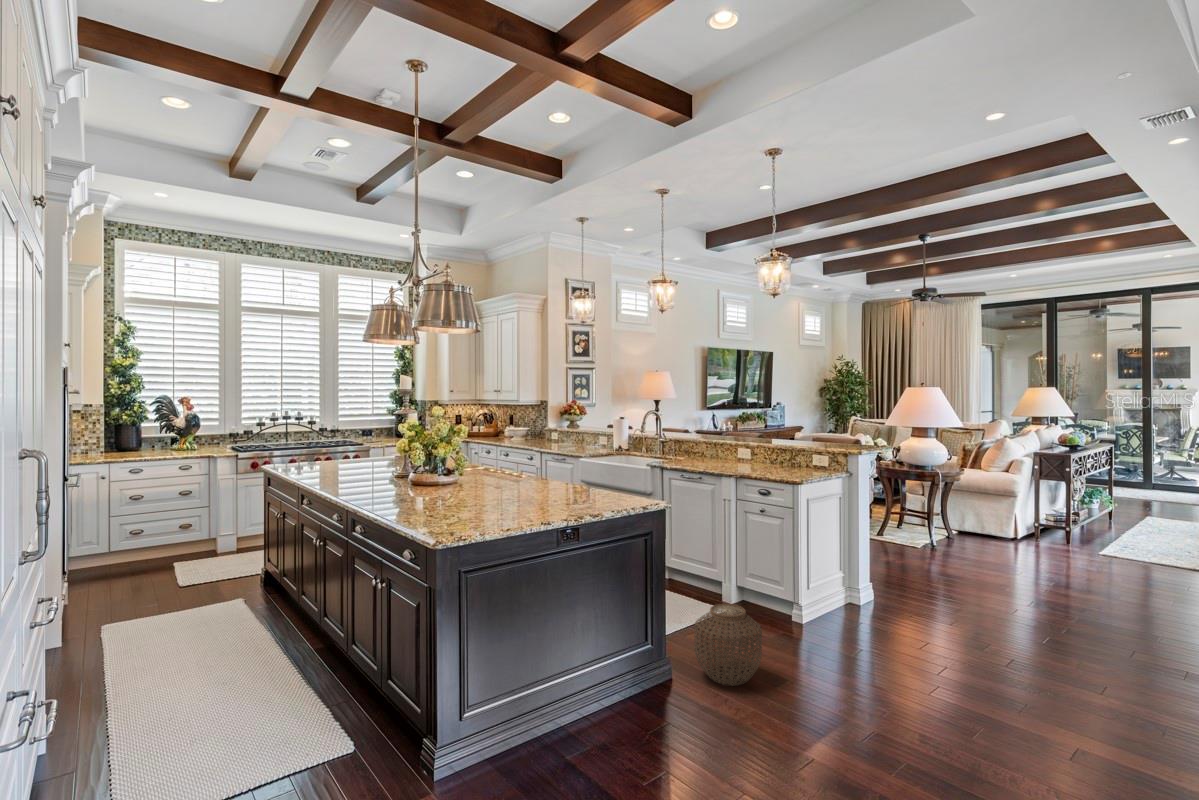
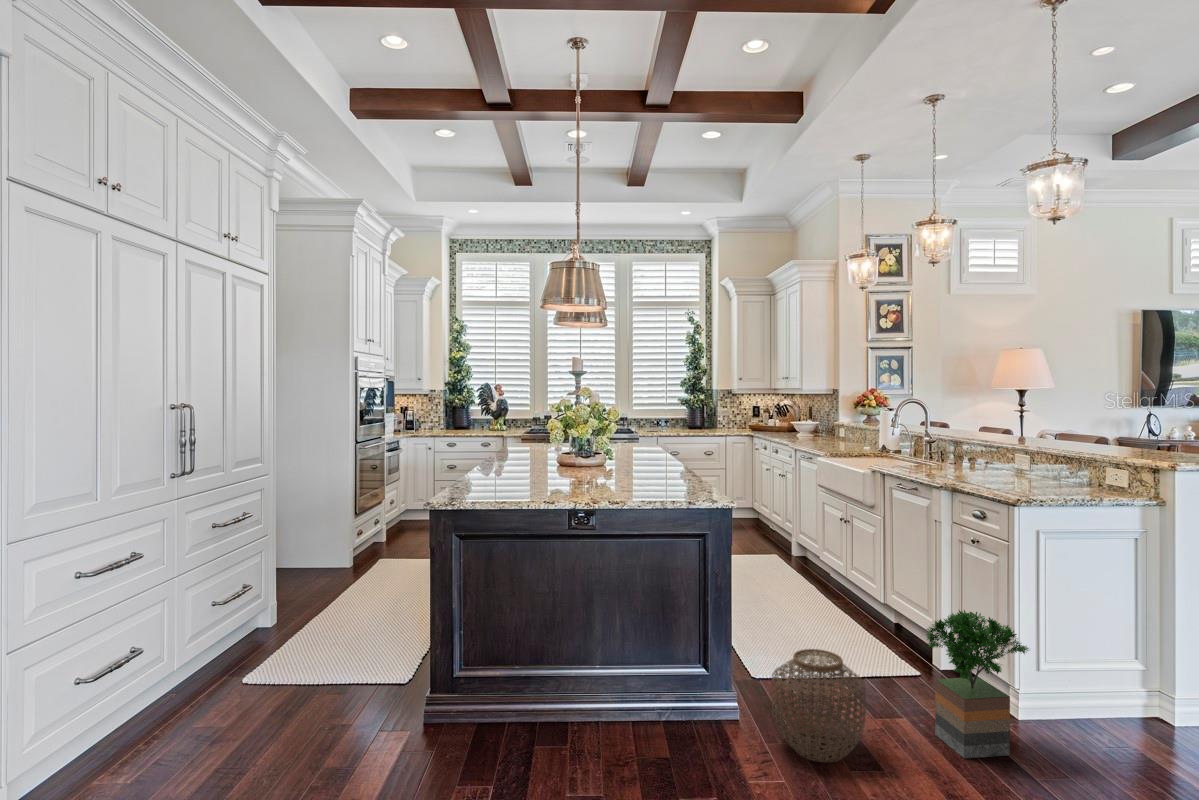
potted tree: none [768,557,827,656] -> present [927,610,1029,758]

